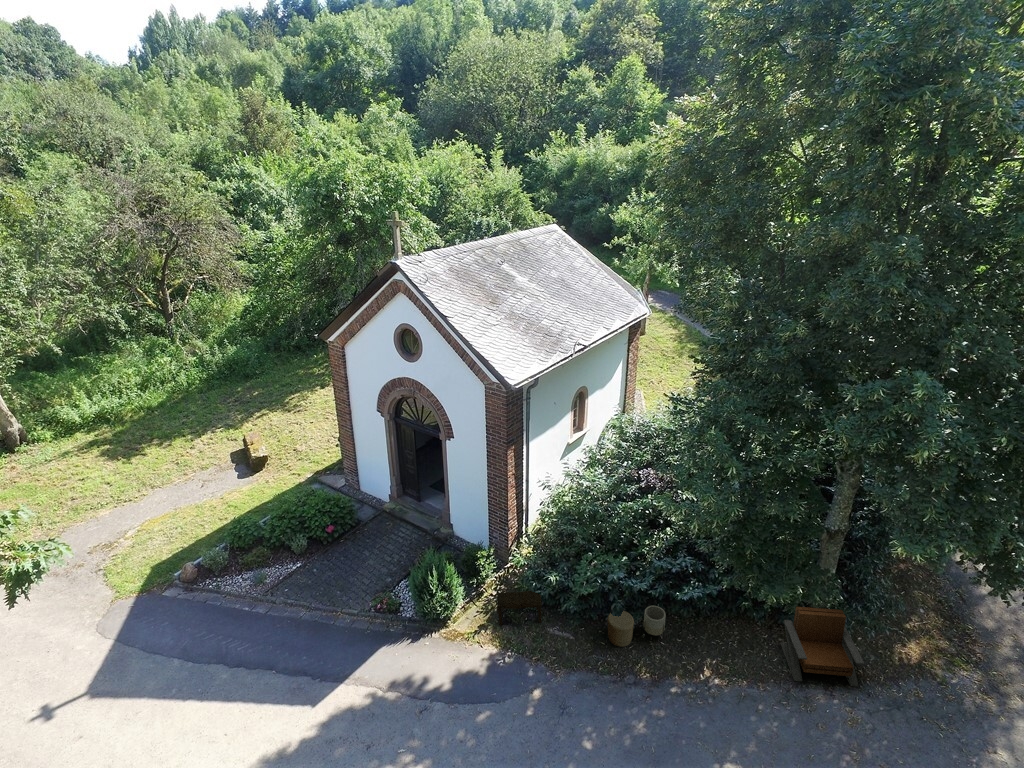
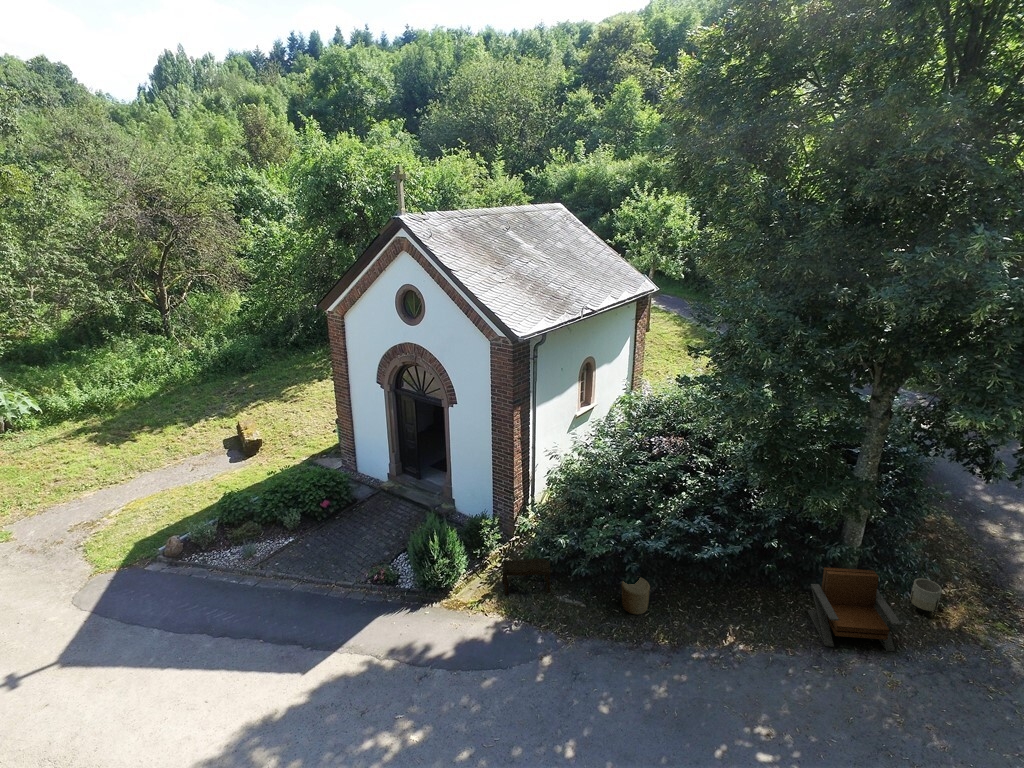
planter: present [644,606,666,635] -> present [908,578,942,619]

